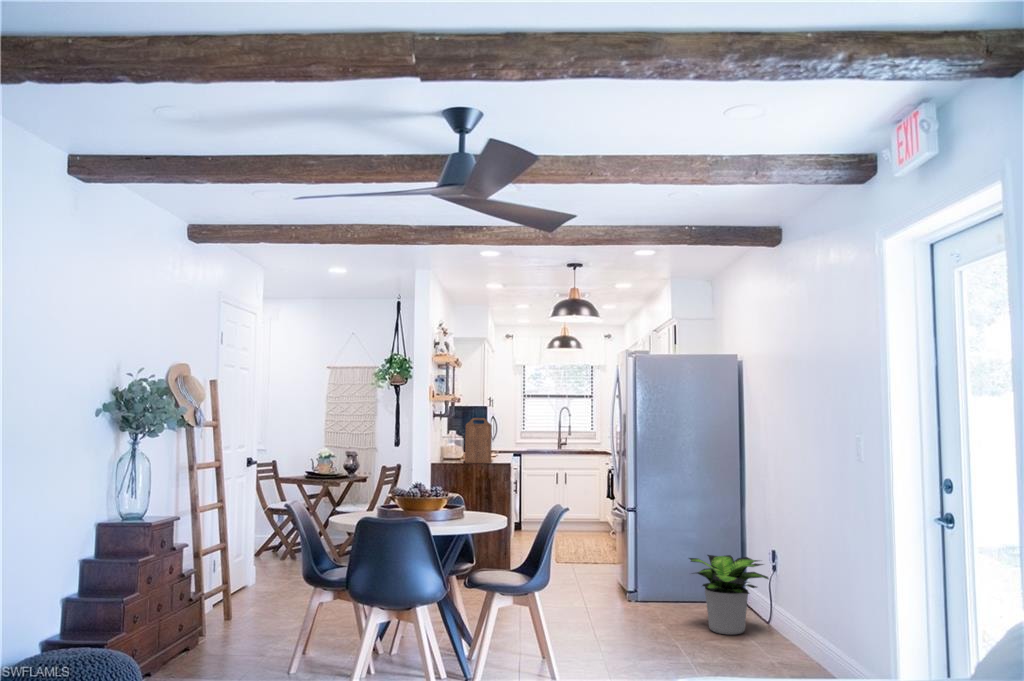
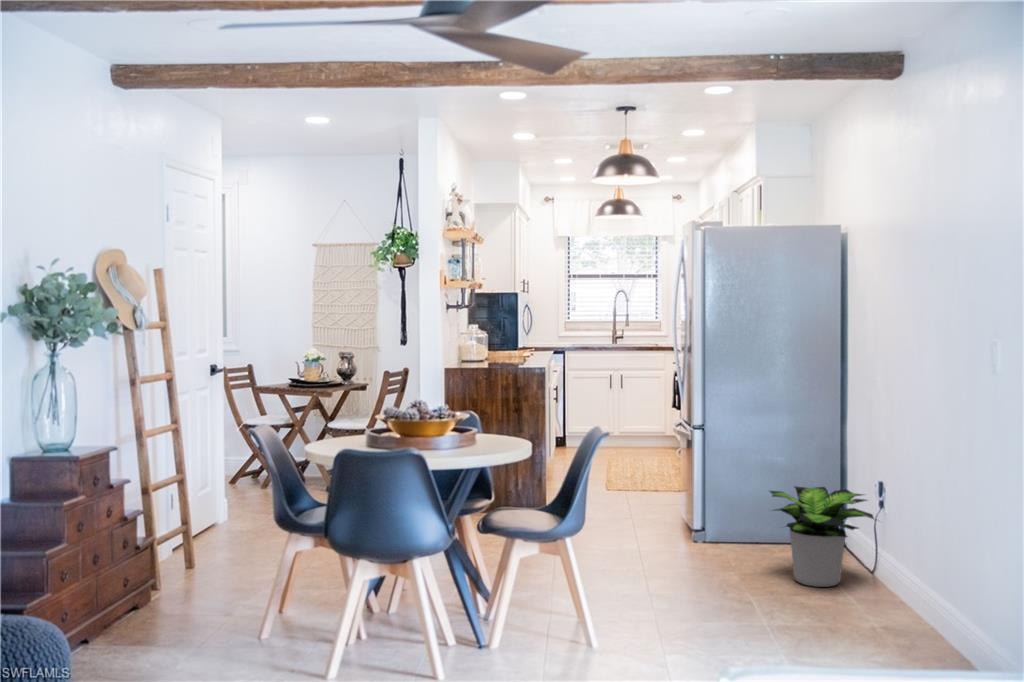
cutting board: present [465,418,492,463] -> none [487,311,520,368]

